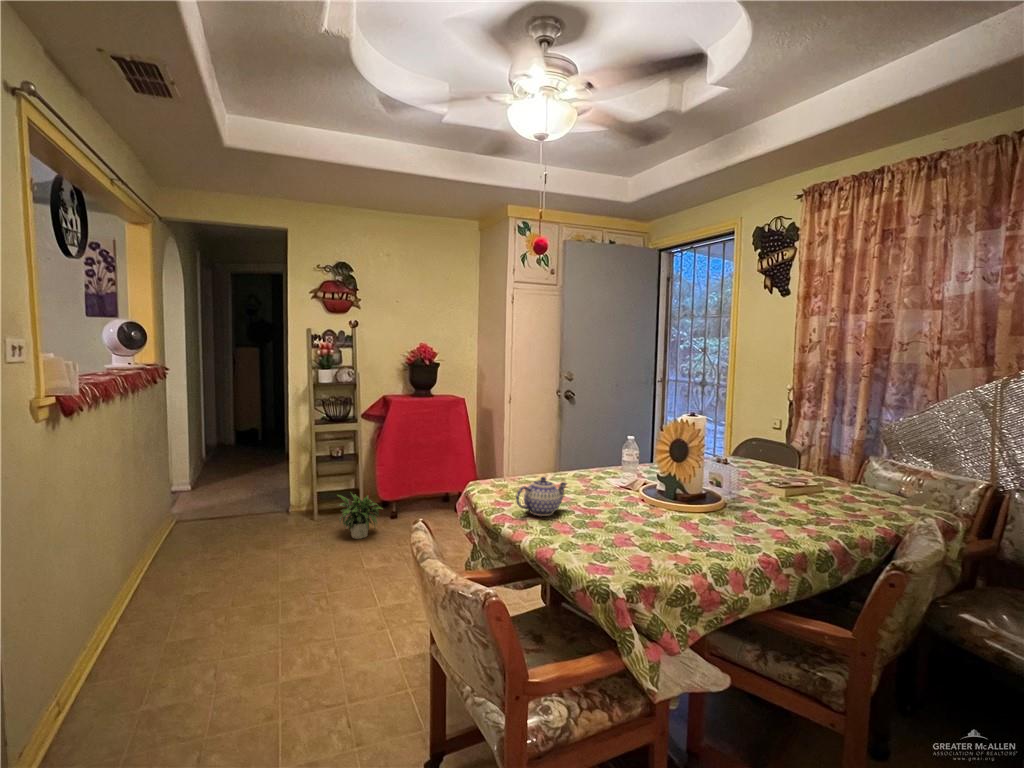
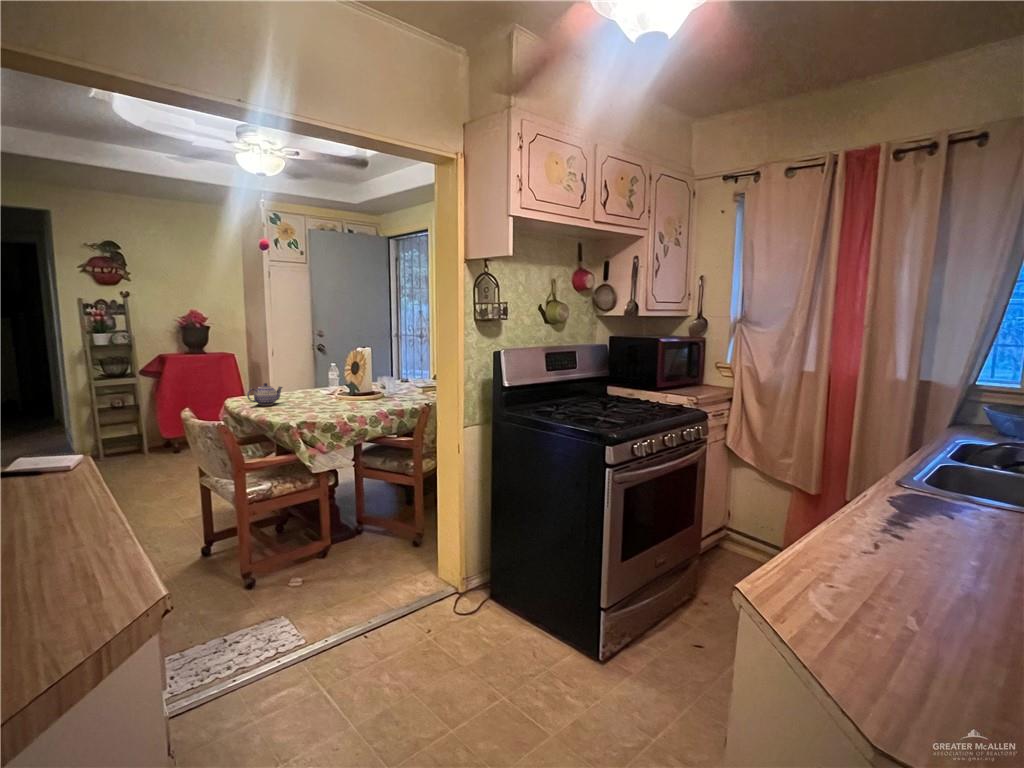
potted plant: present [337,493,382,539] -> none [120,432,166,467]

